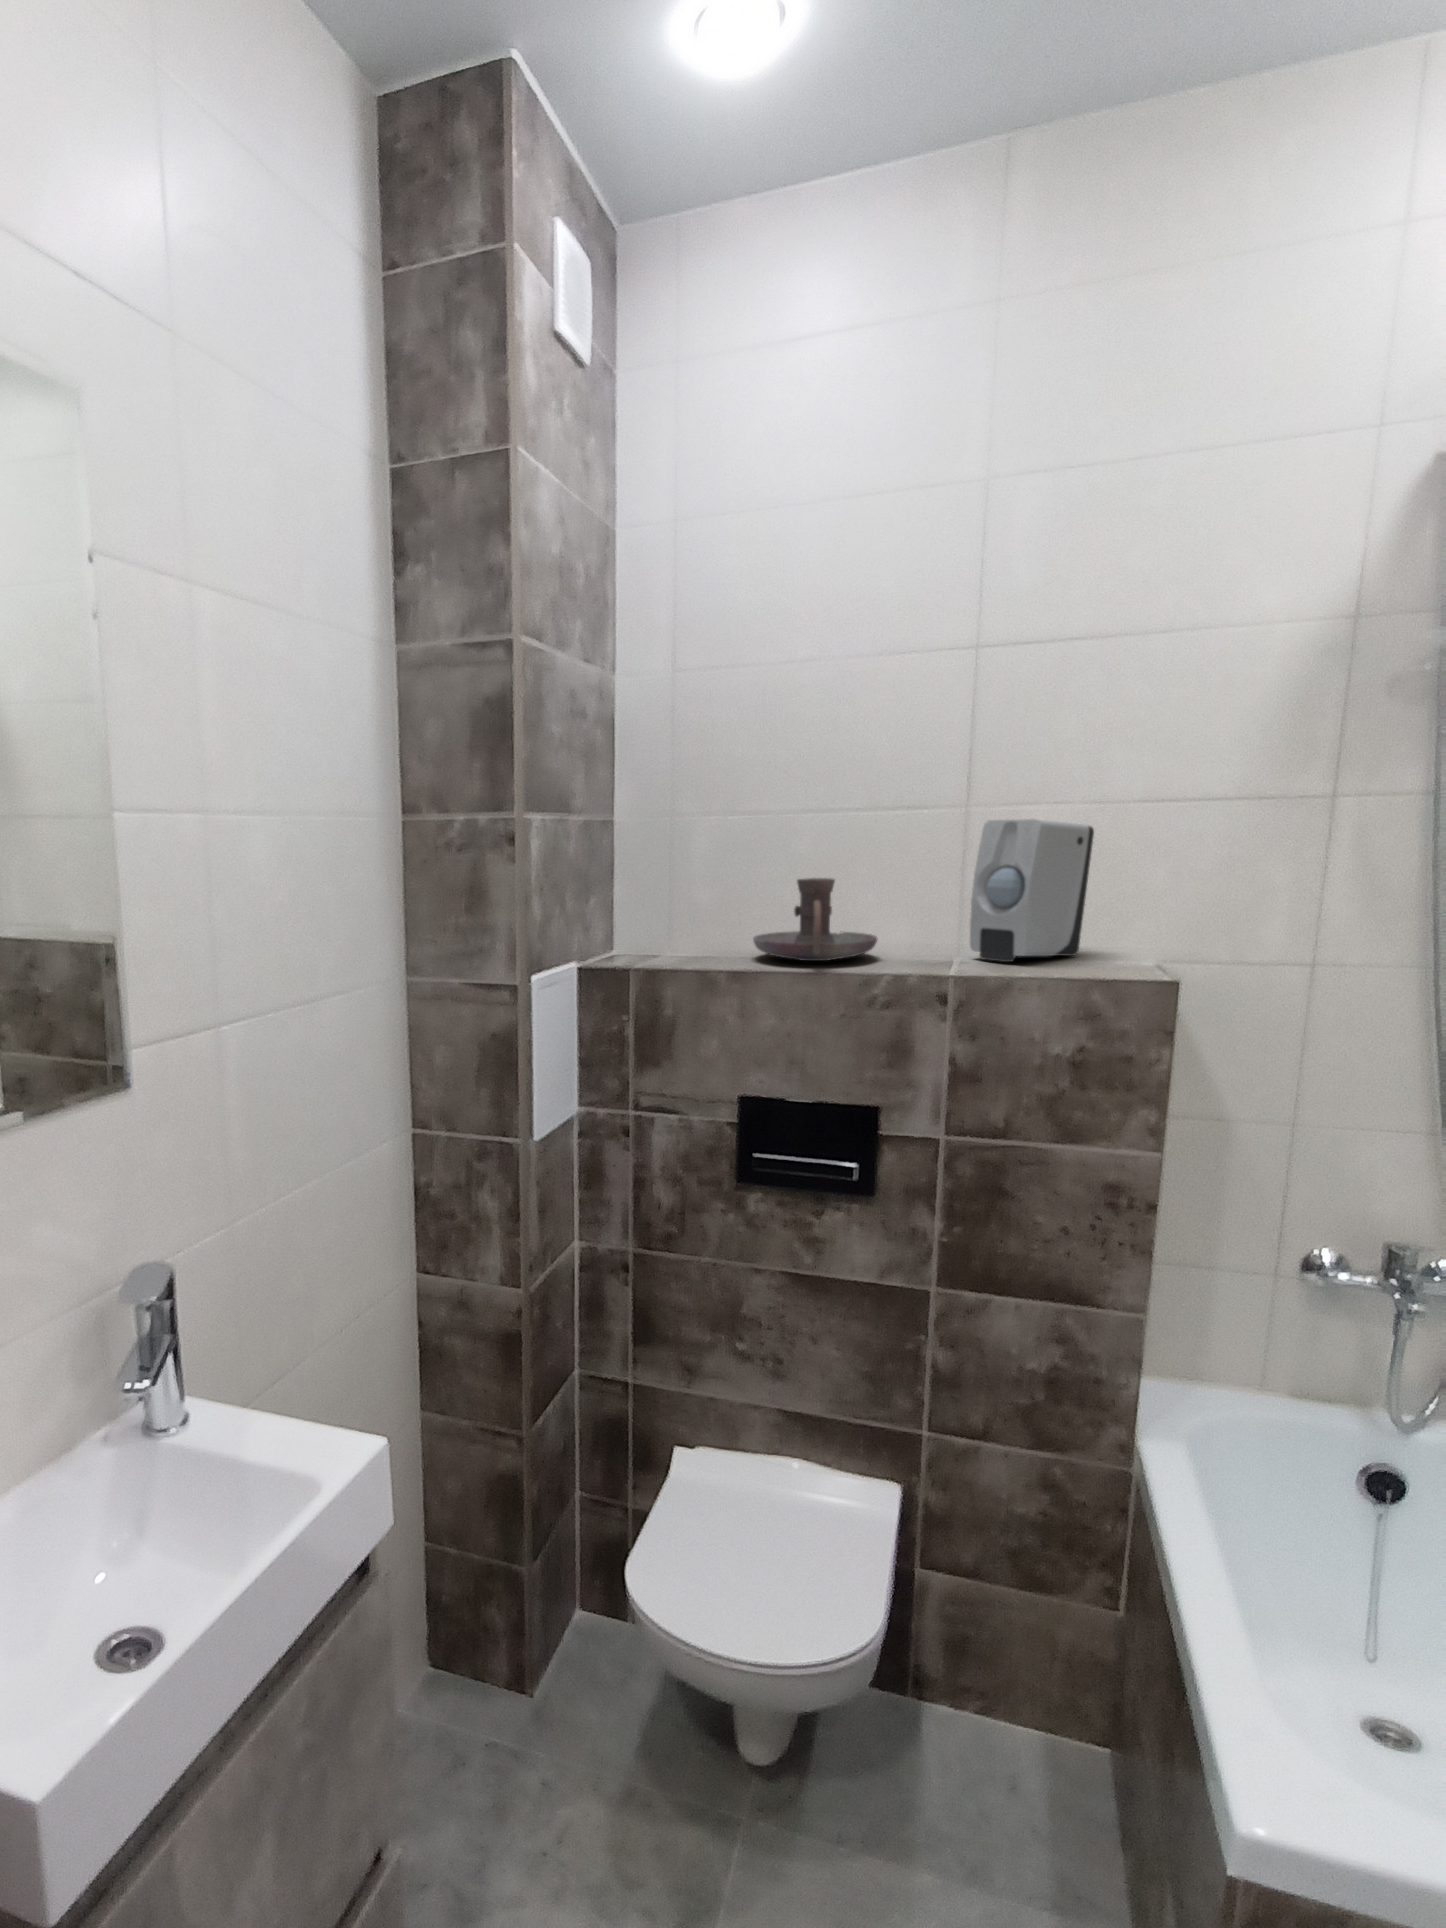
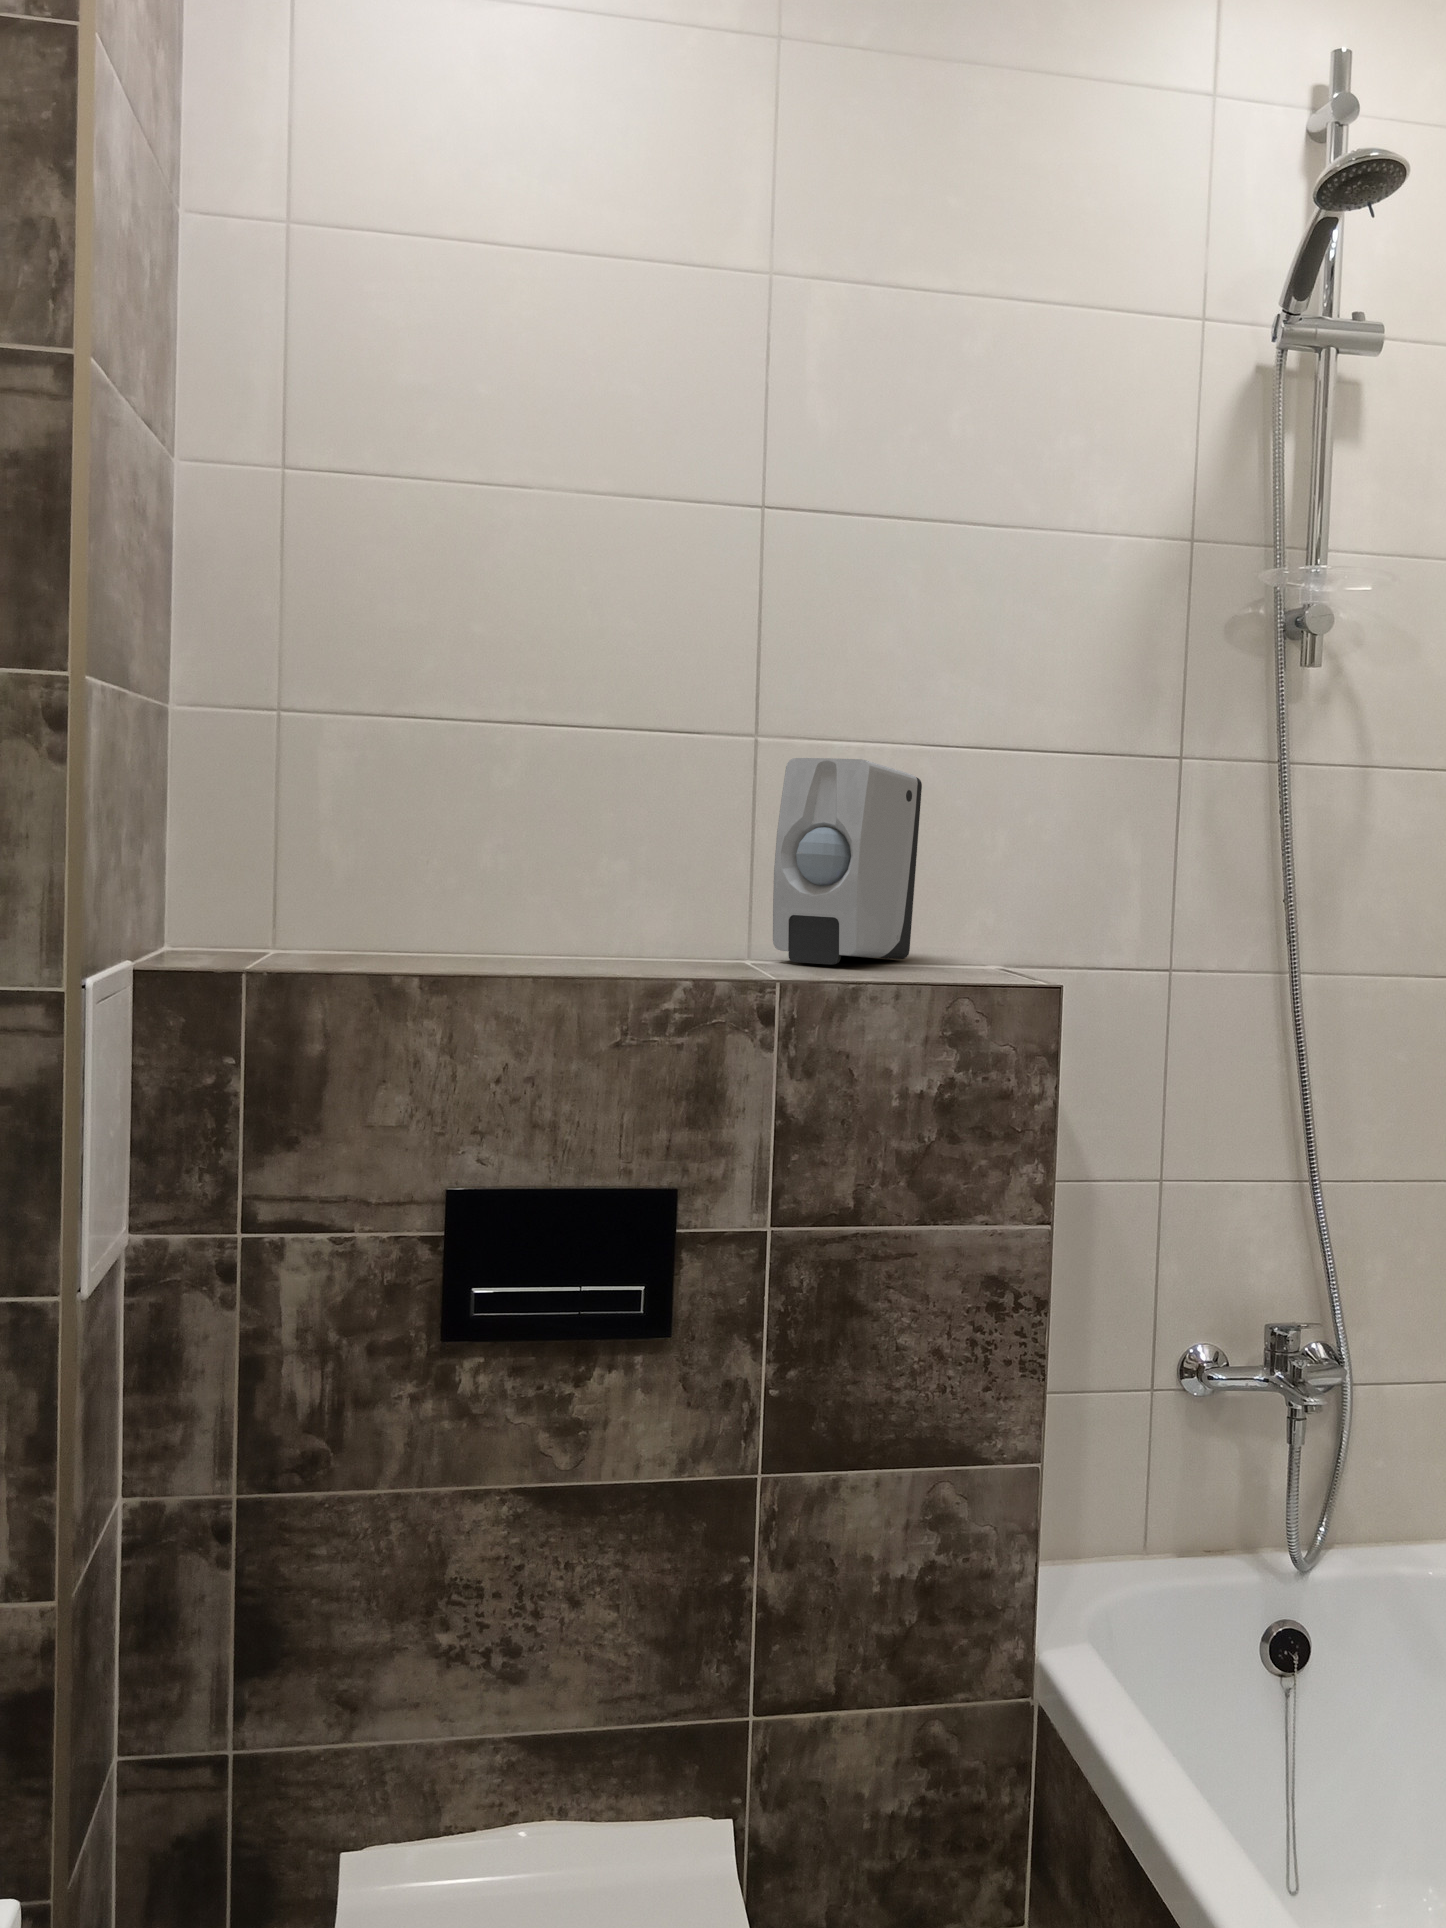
candle holder: present [753,878,877,961] -> none [445,831,644,962]

